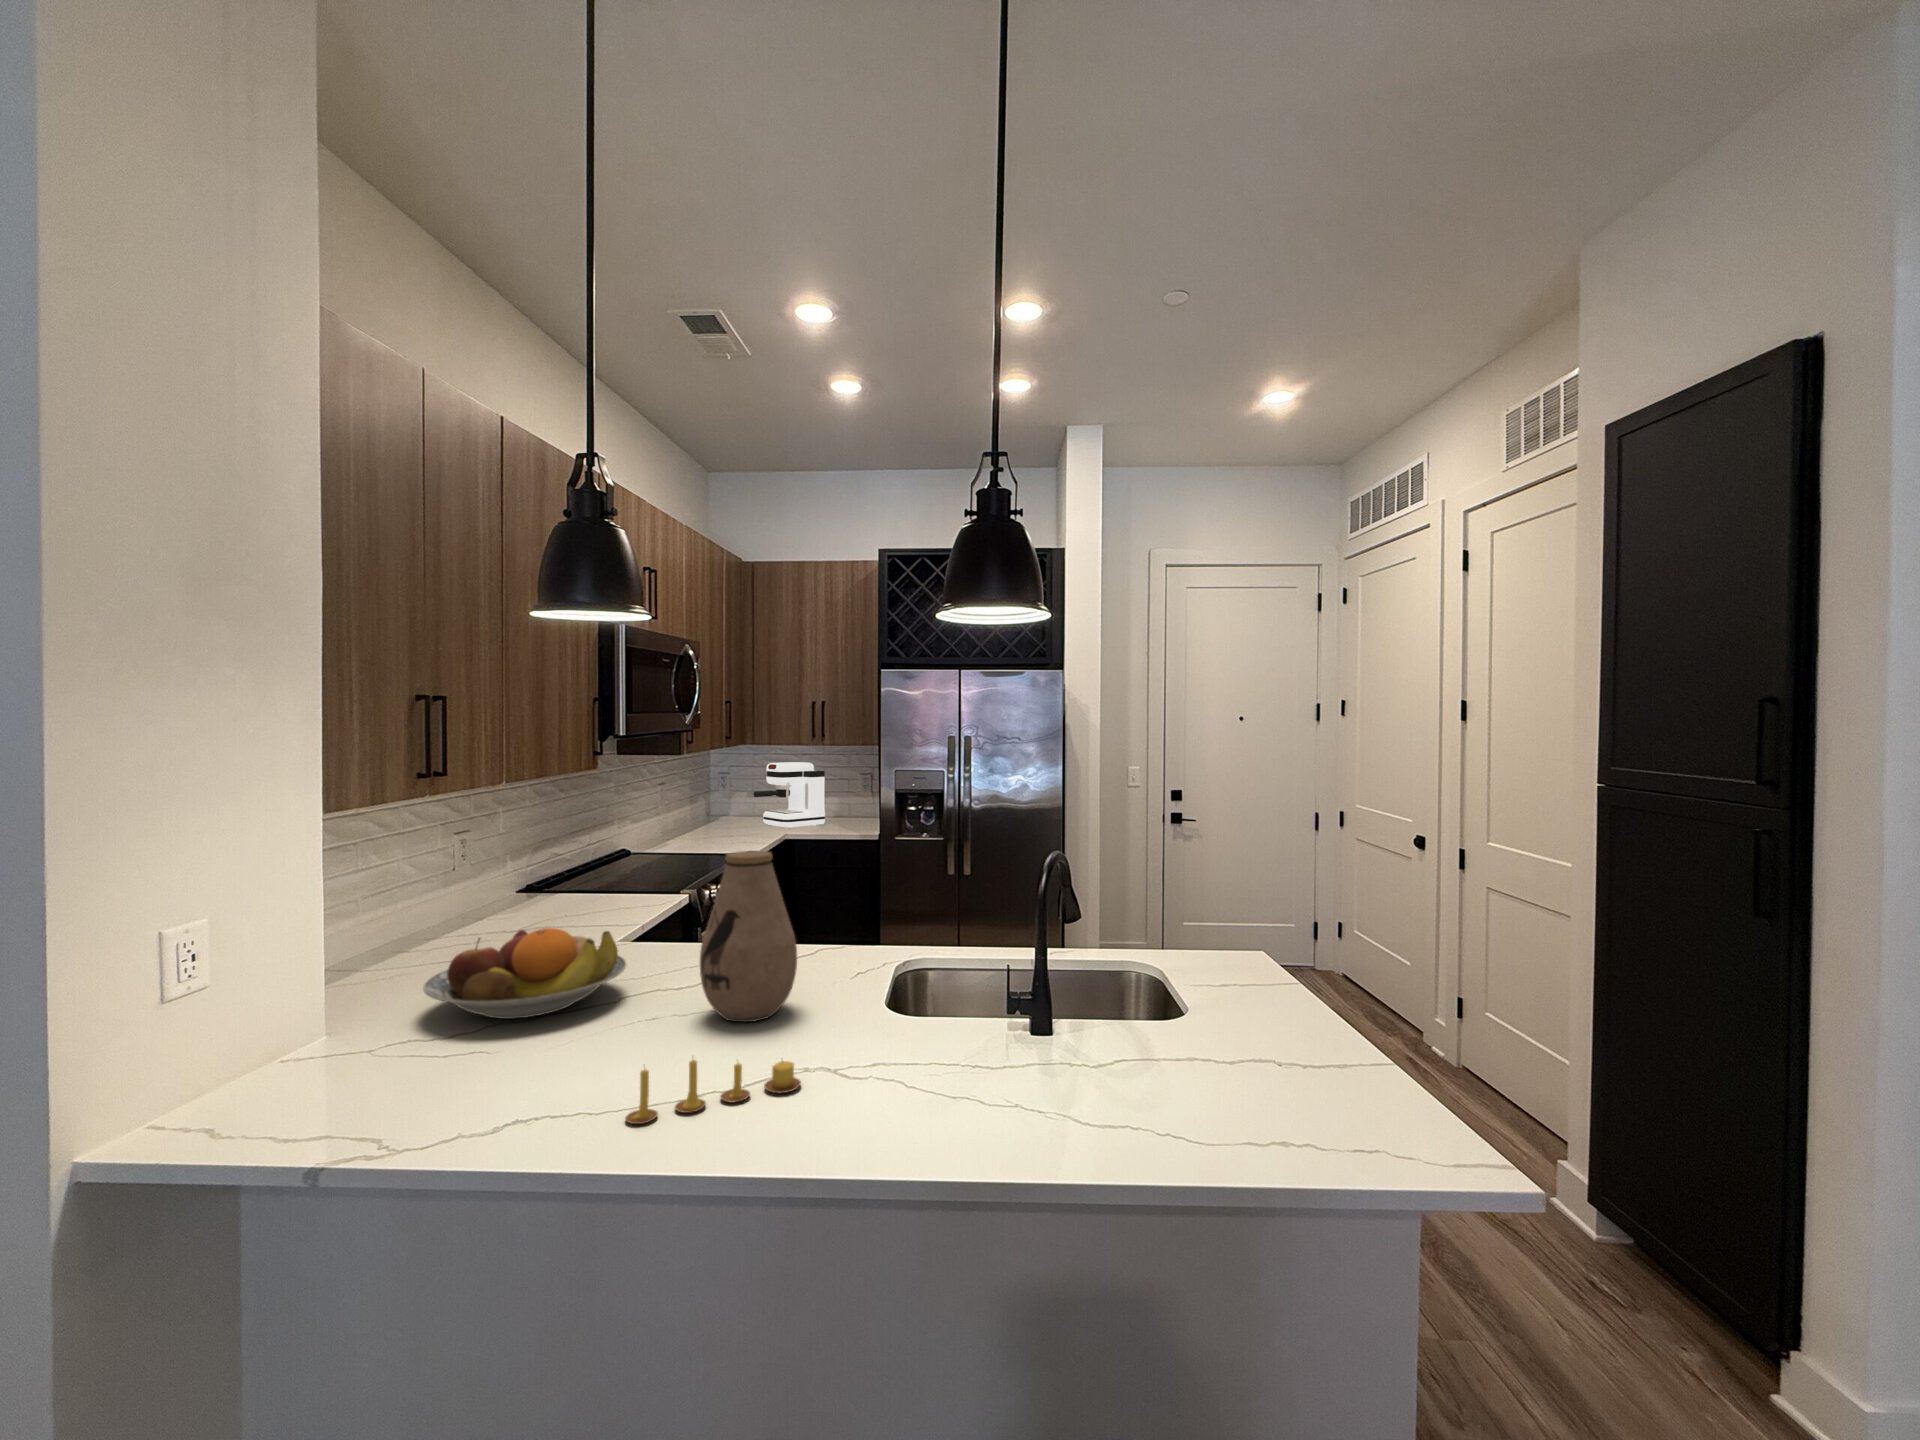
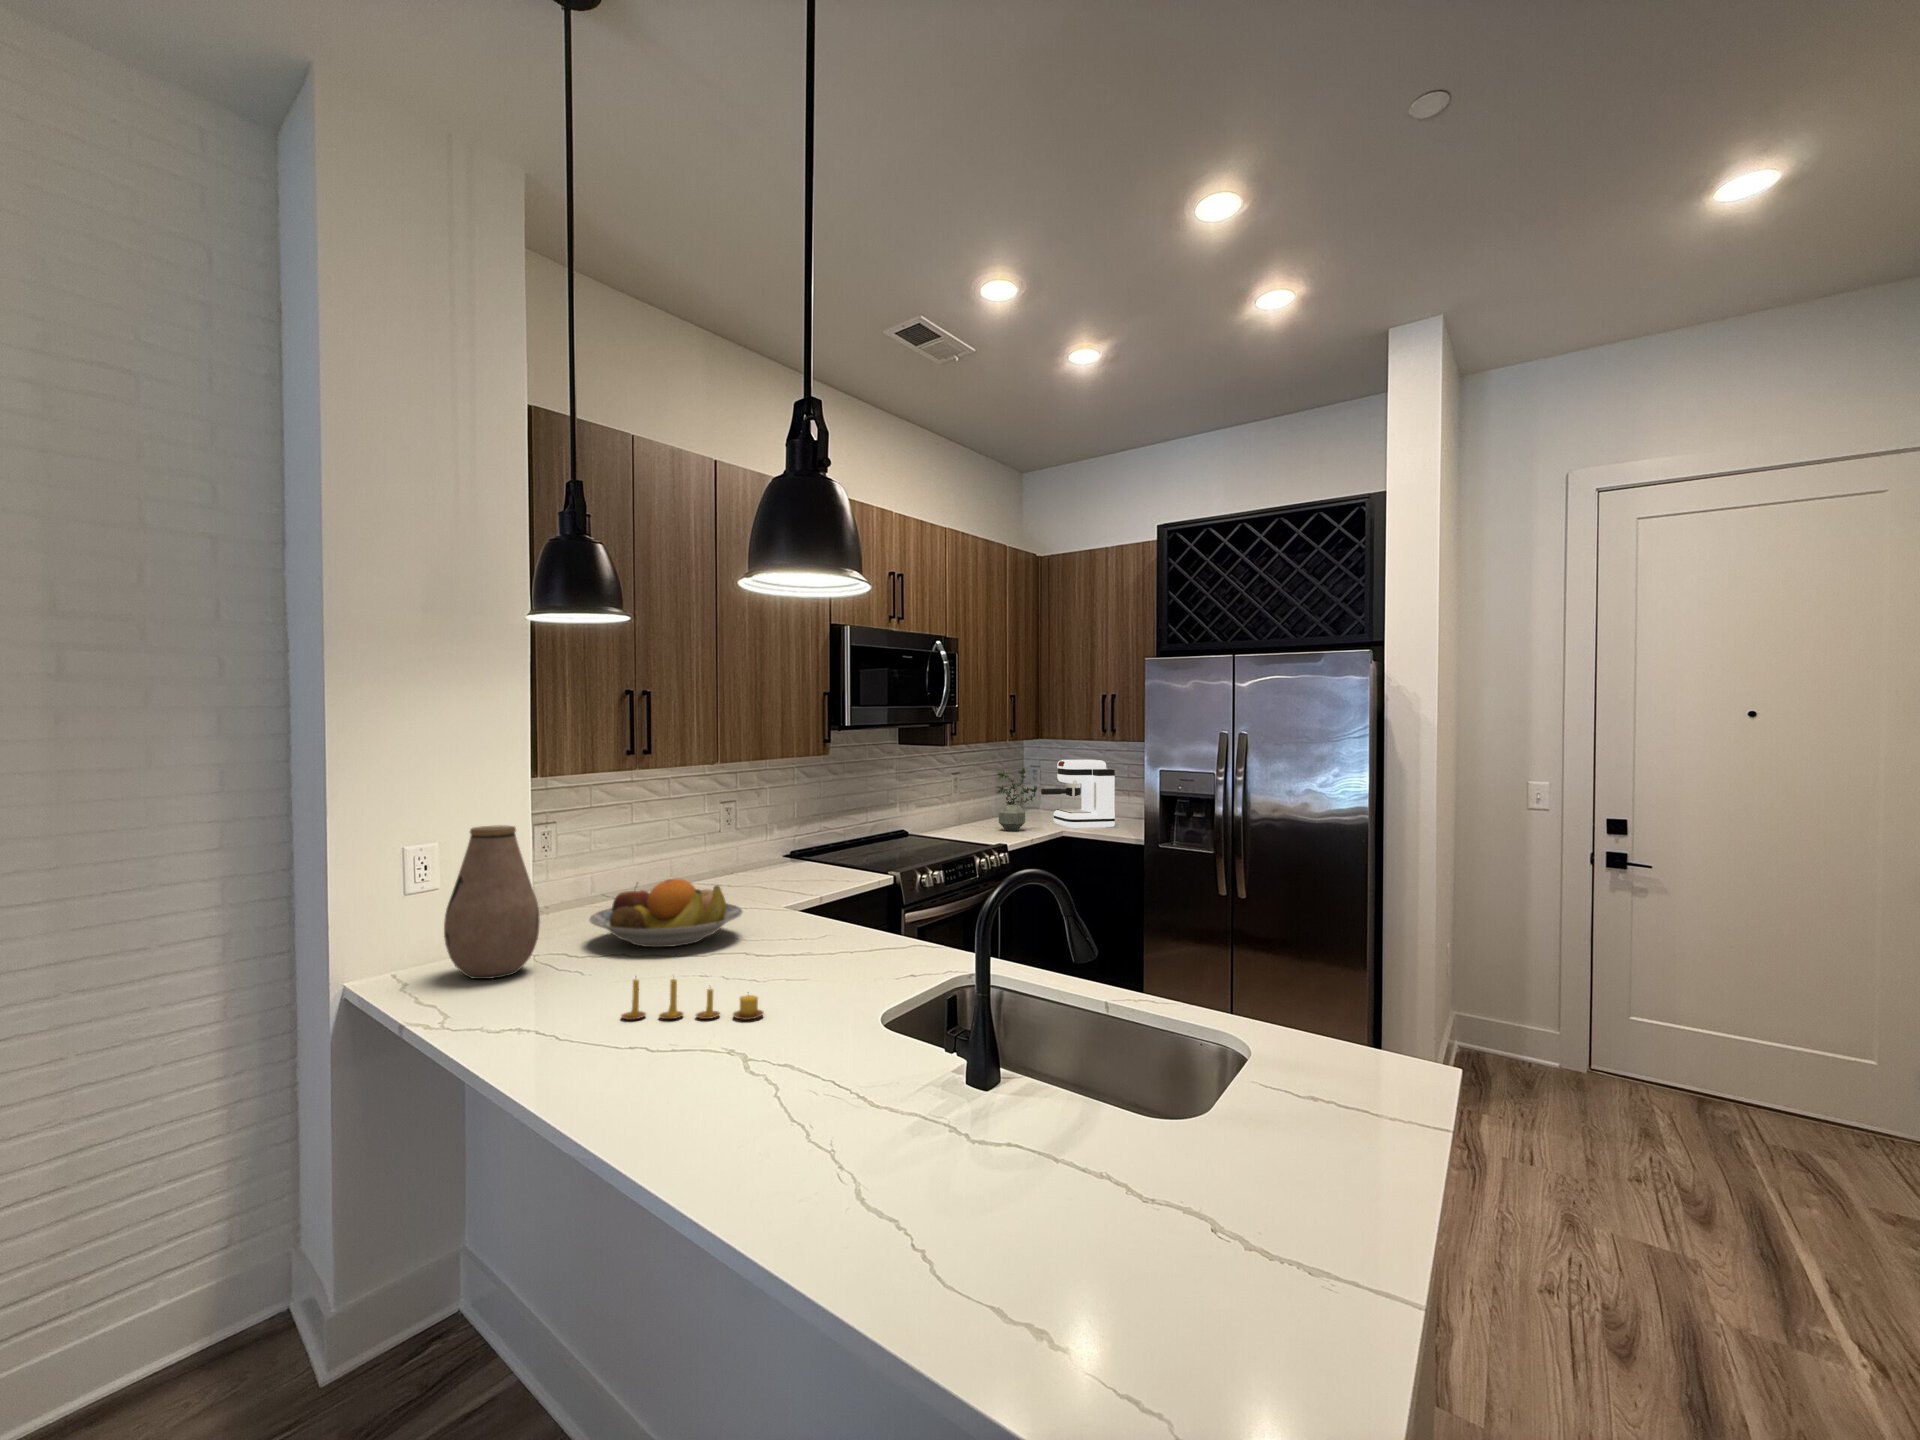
potted plant: none [715,772,756,834] -> present [997,768,1037,831]
vase: present [700,851,797,1022] -> present [444,825,540,979]

